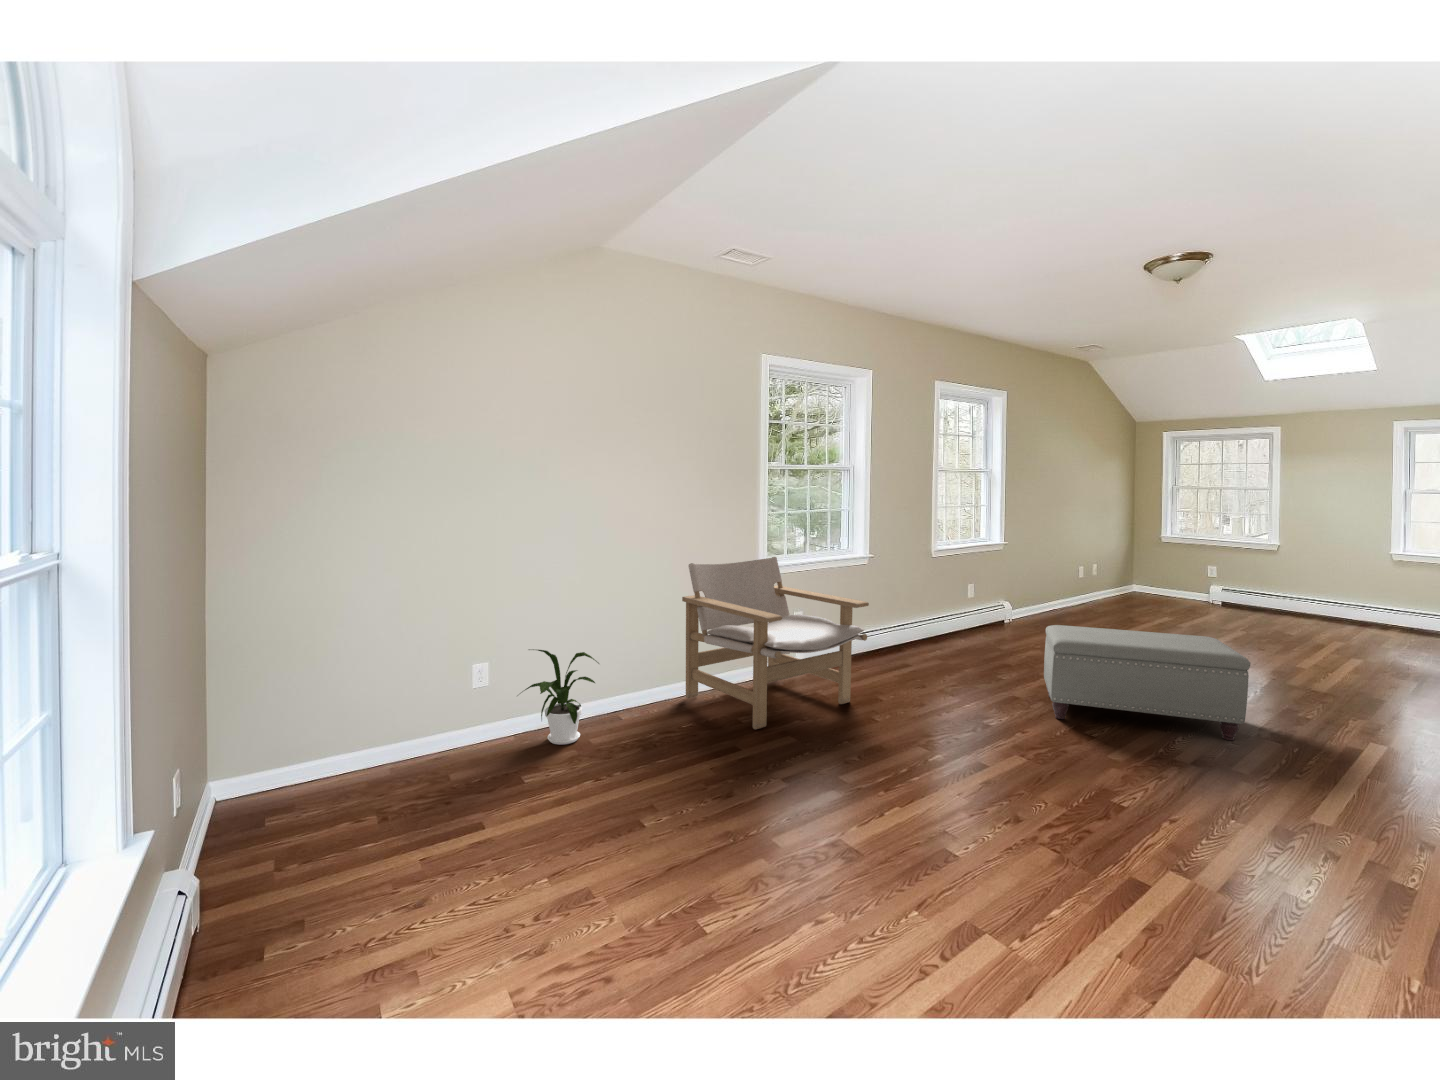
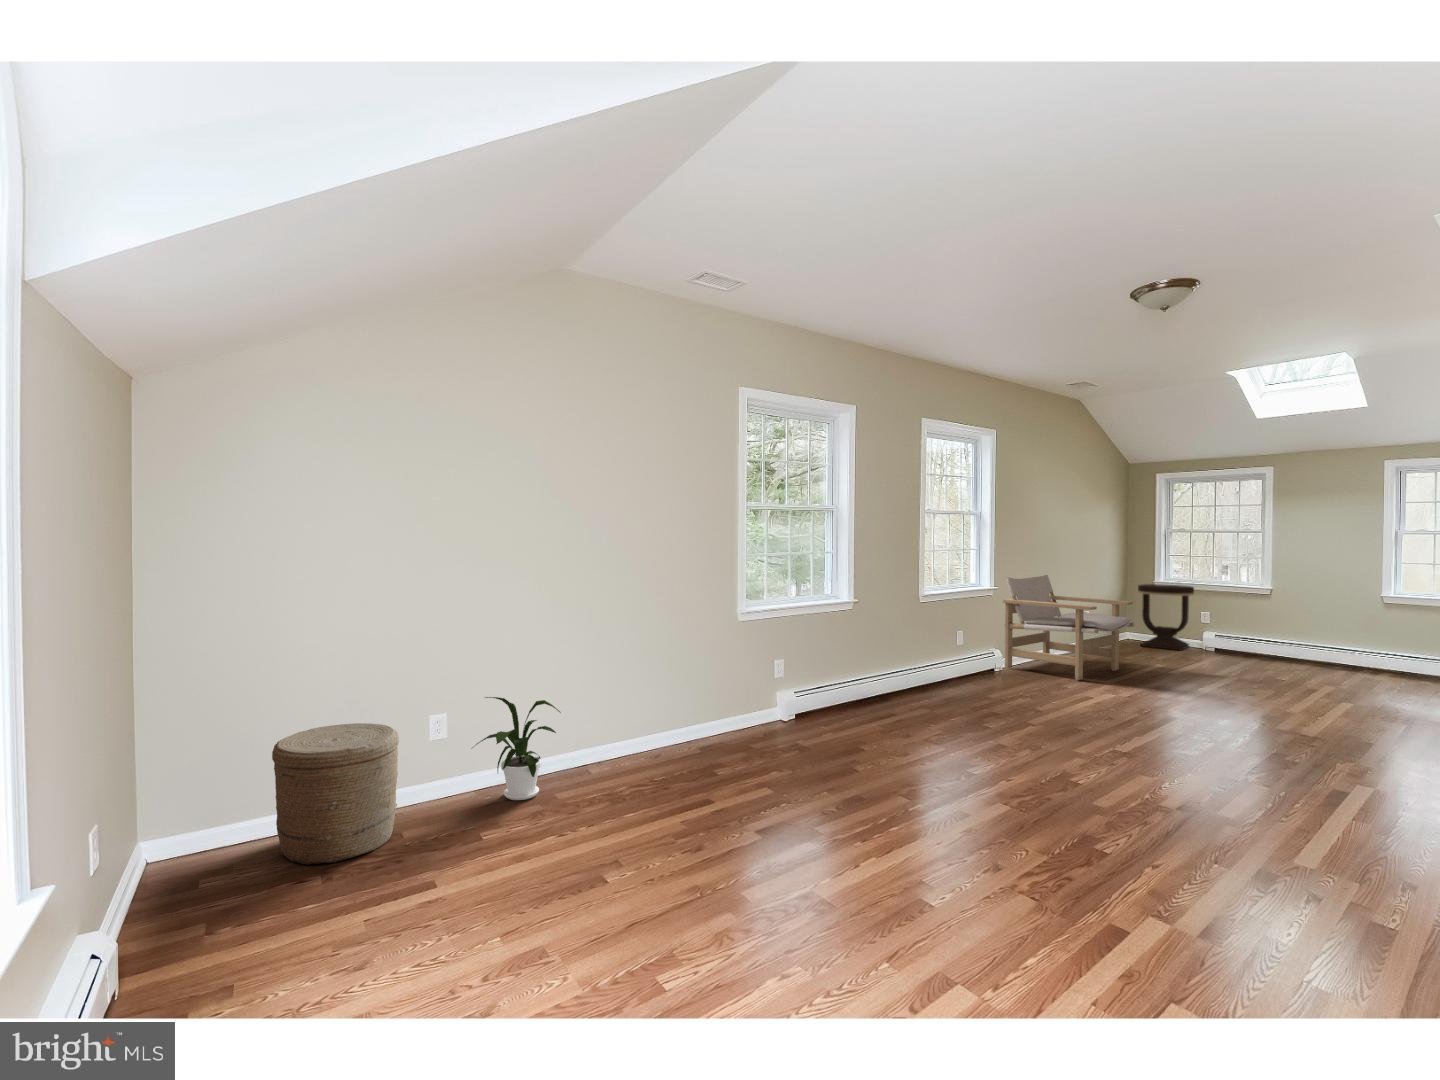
side table: none [1146,541,1202,605] -> present [1138,584,1194,650]
lounge chair: present [682,557,869,729] -> present [1003,575,1134,680]
ottoman: present [1044,625,1250,741] -> none [1029,669,1234,786]
woven basket: none [333,673,450,804] -> present [272,723,399,865]

